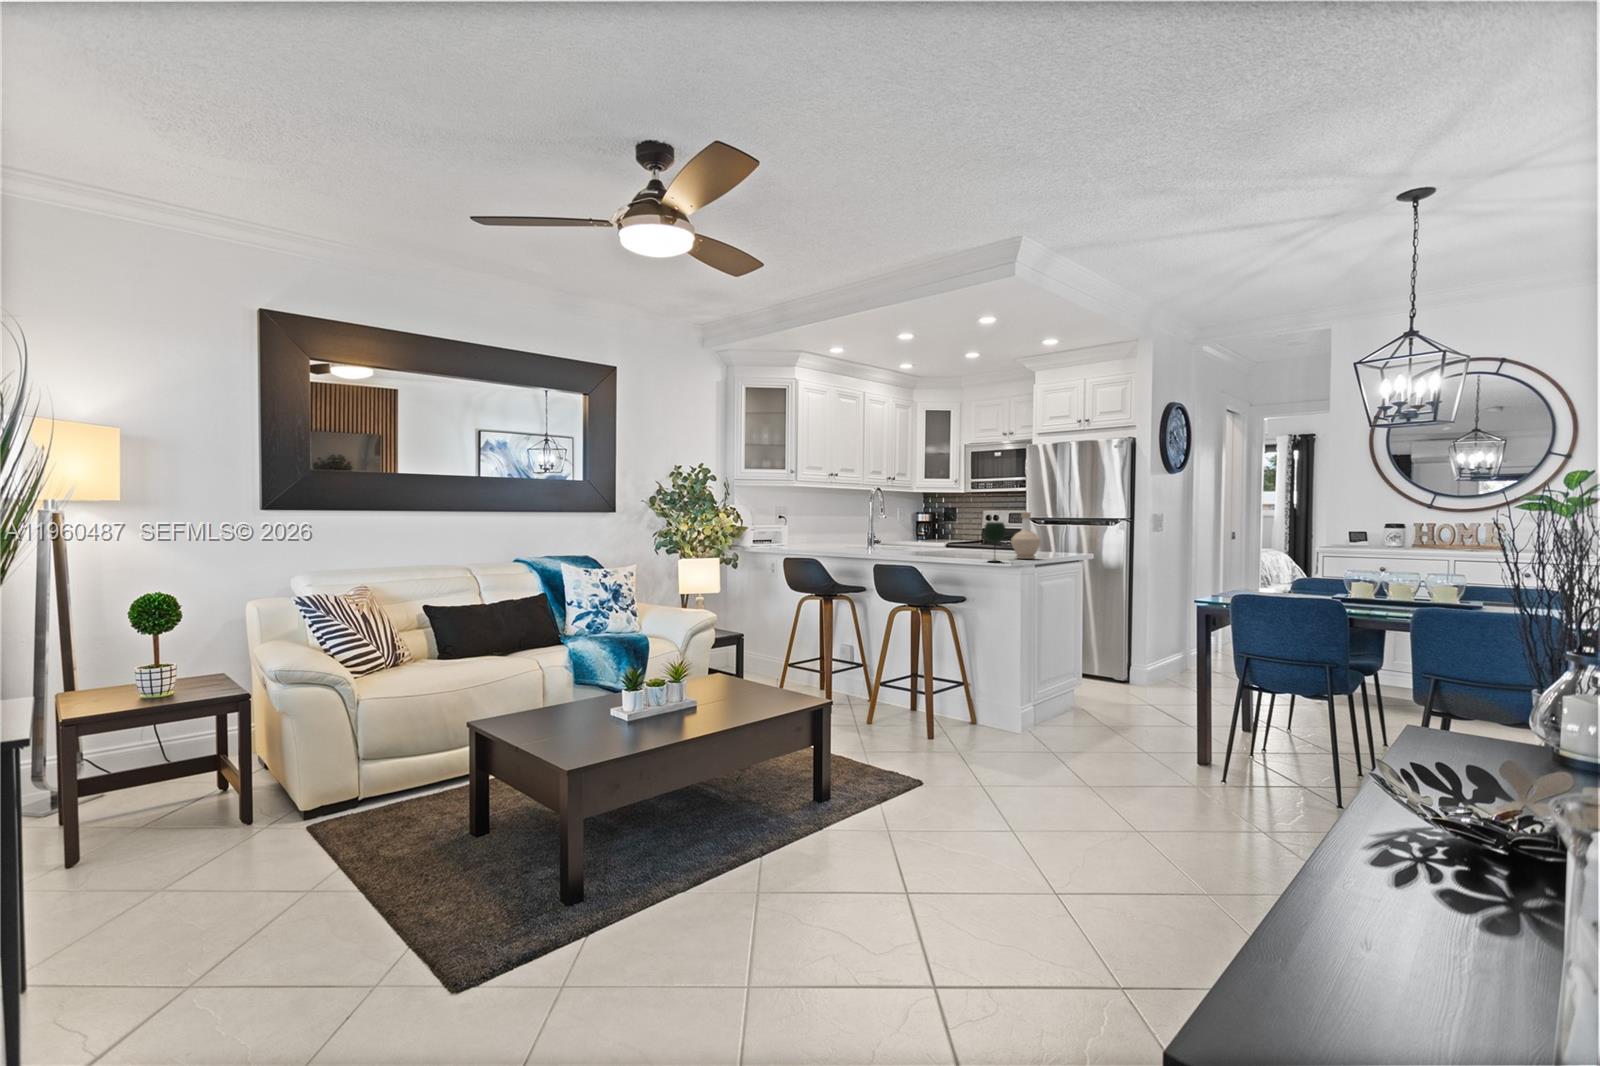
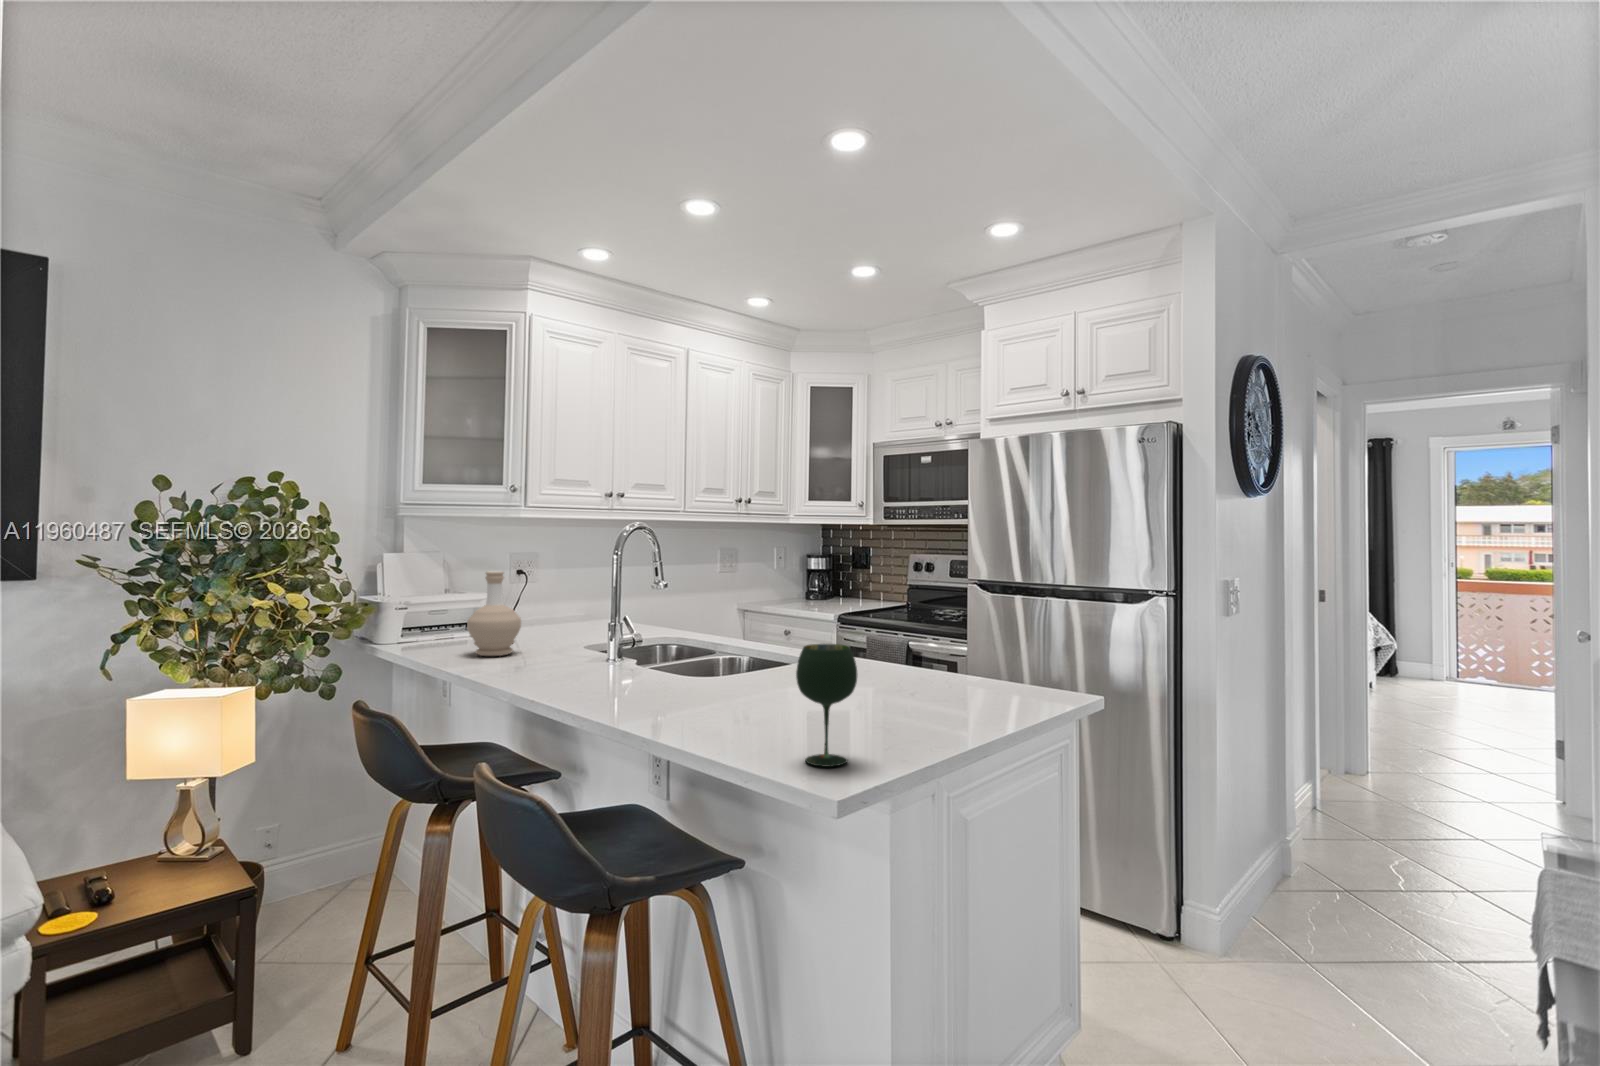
bottle: present [1011,512,1041,559] -> present [467,571,521,656]

